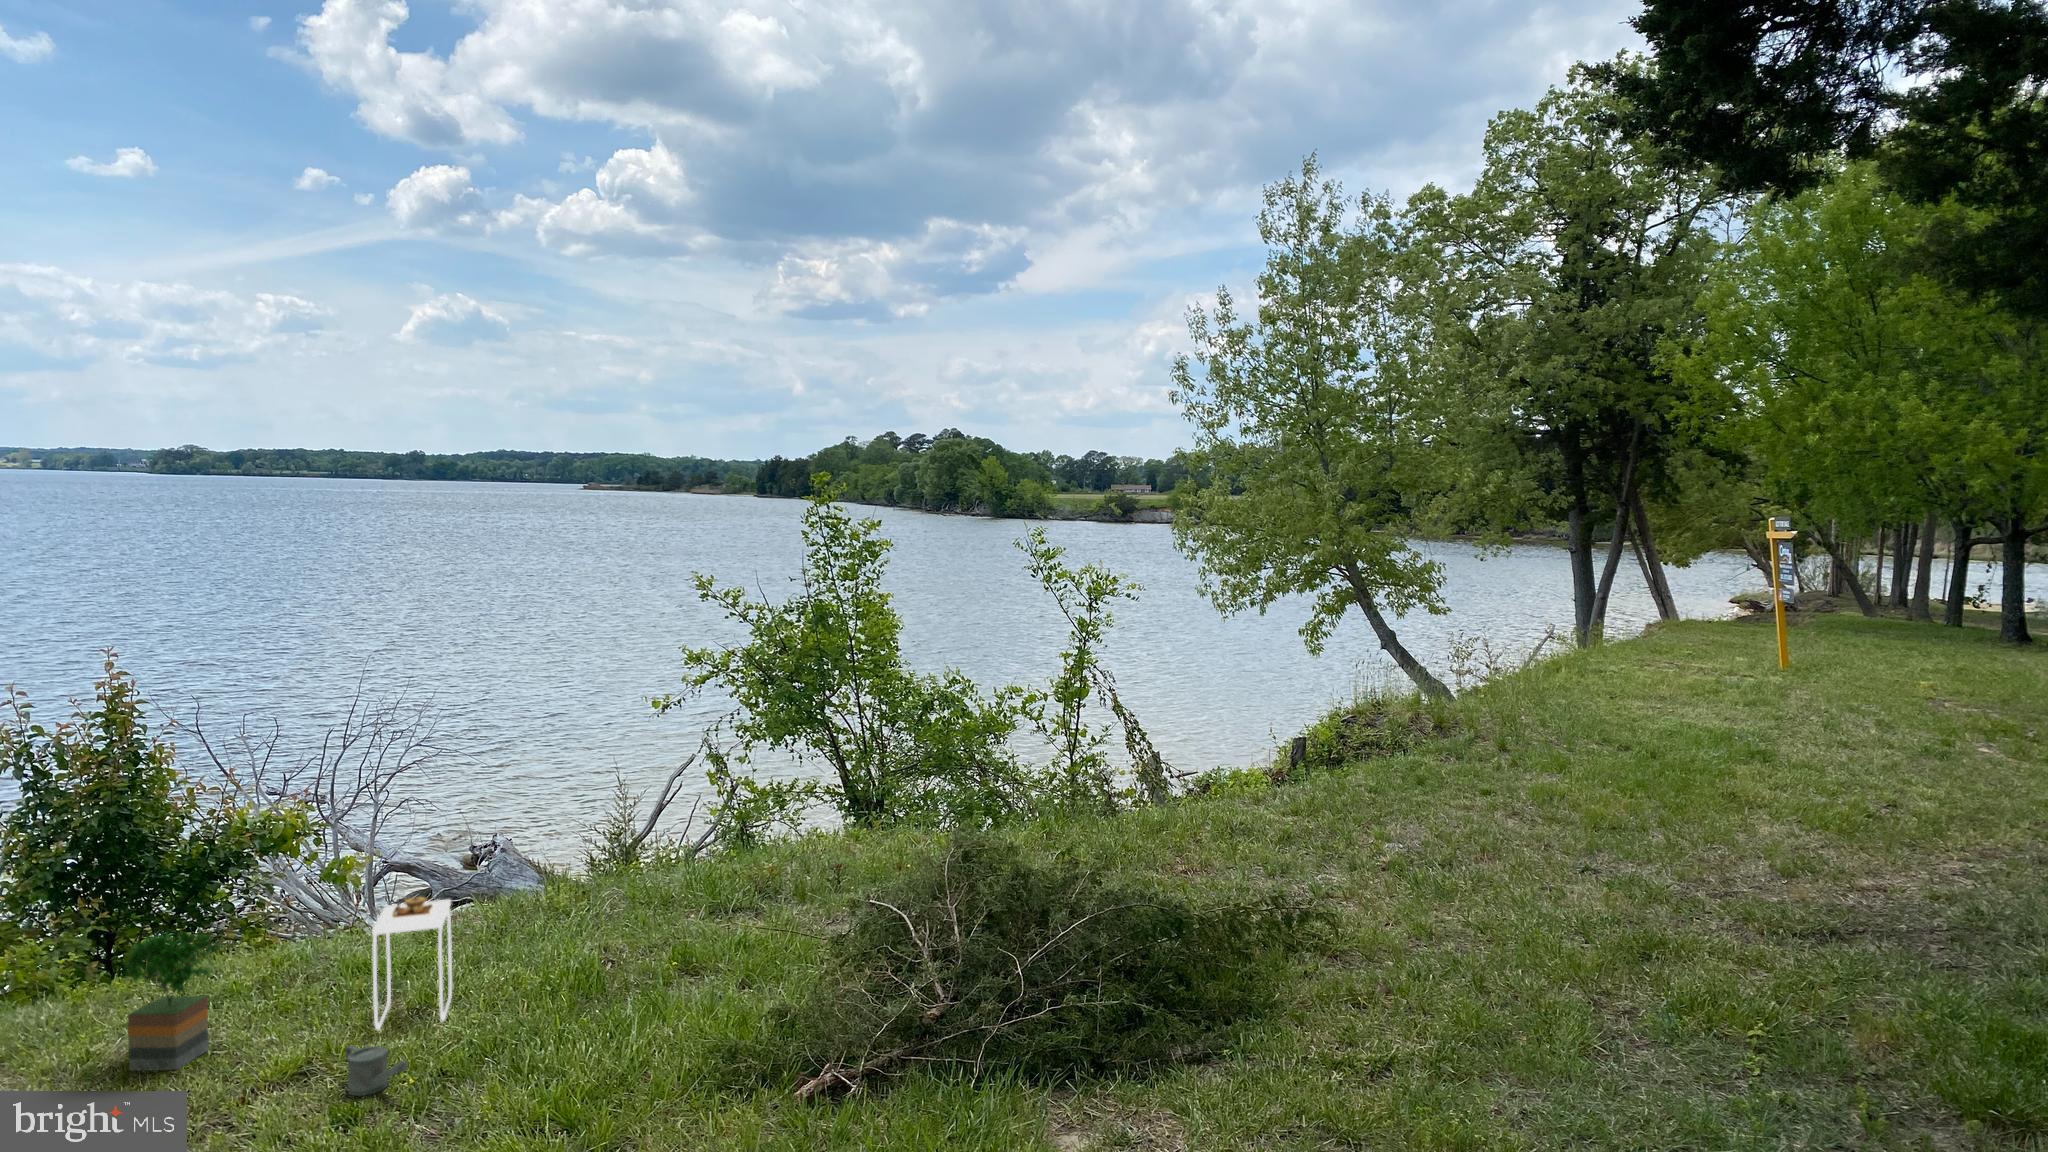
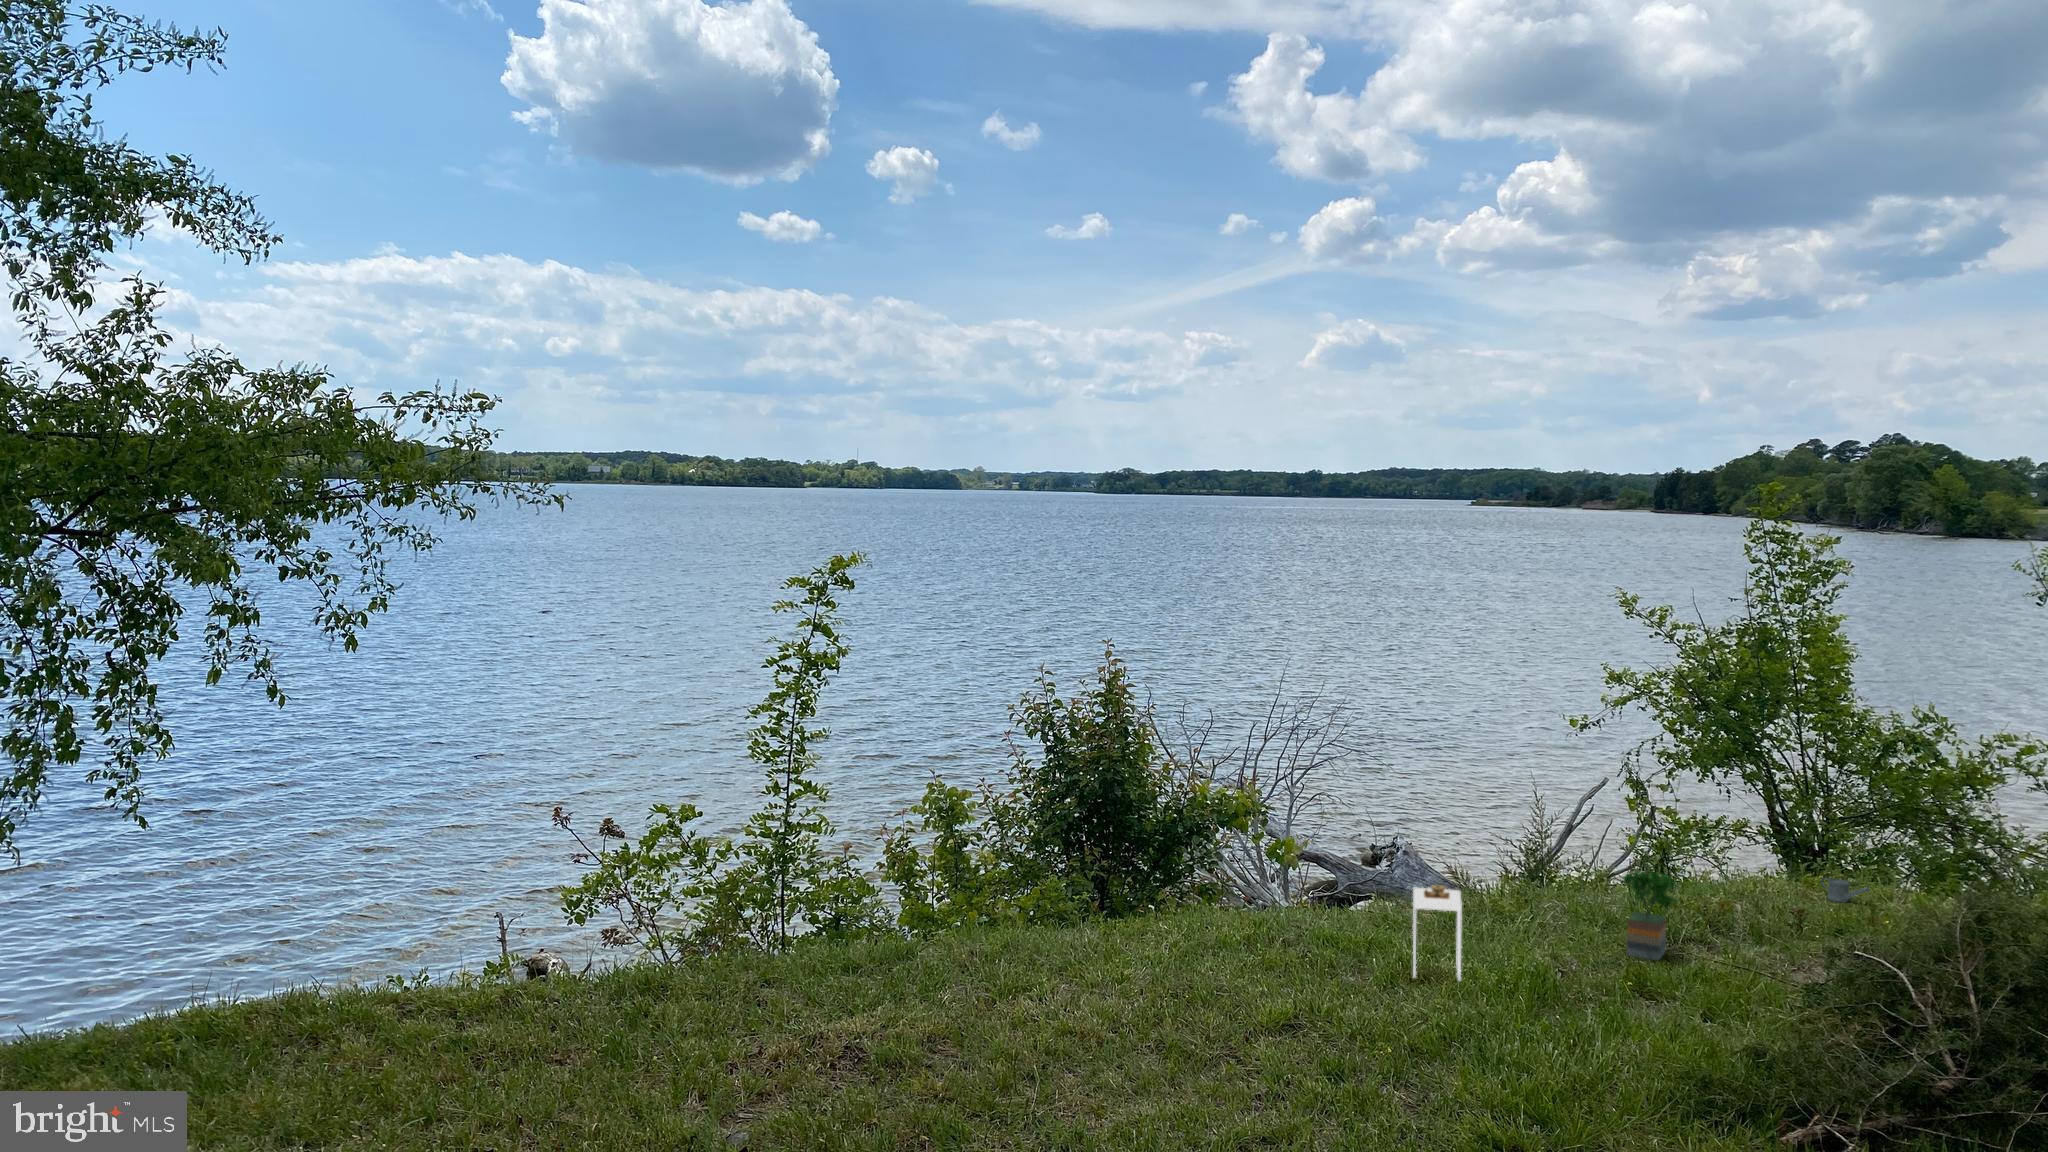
potted tree: present [125,932,223,1071] -> present [1623,871,1678,960]
watering can: present [345,1046,407,1096] -> present [1821,877,1870,903]

